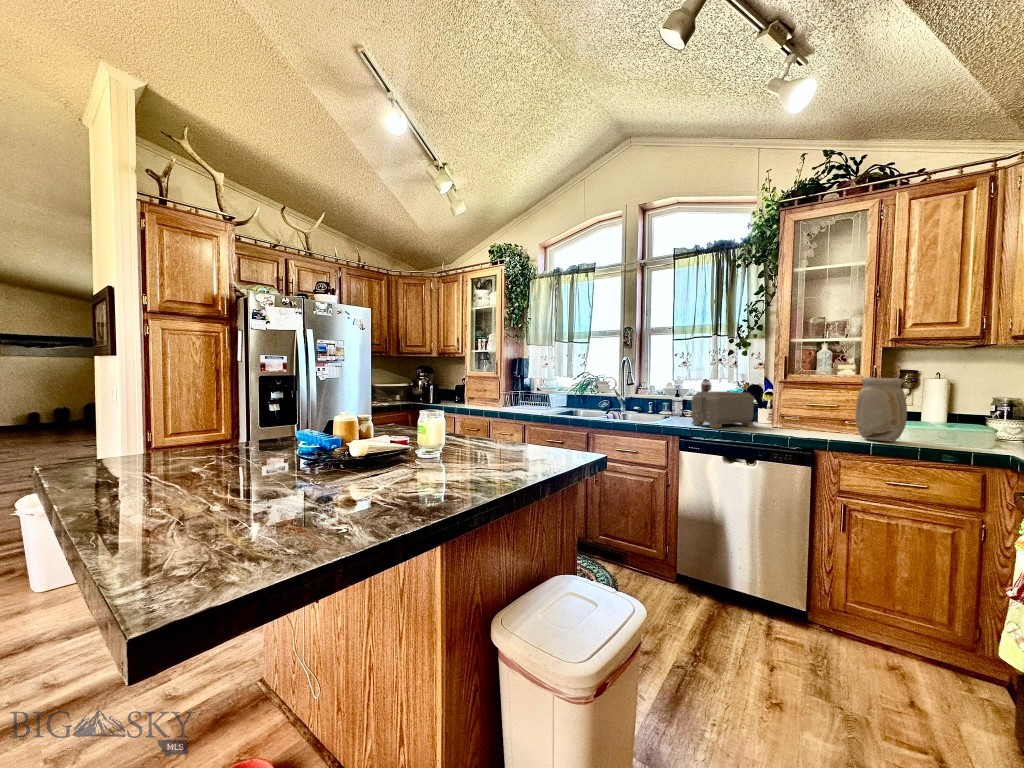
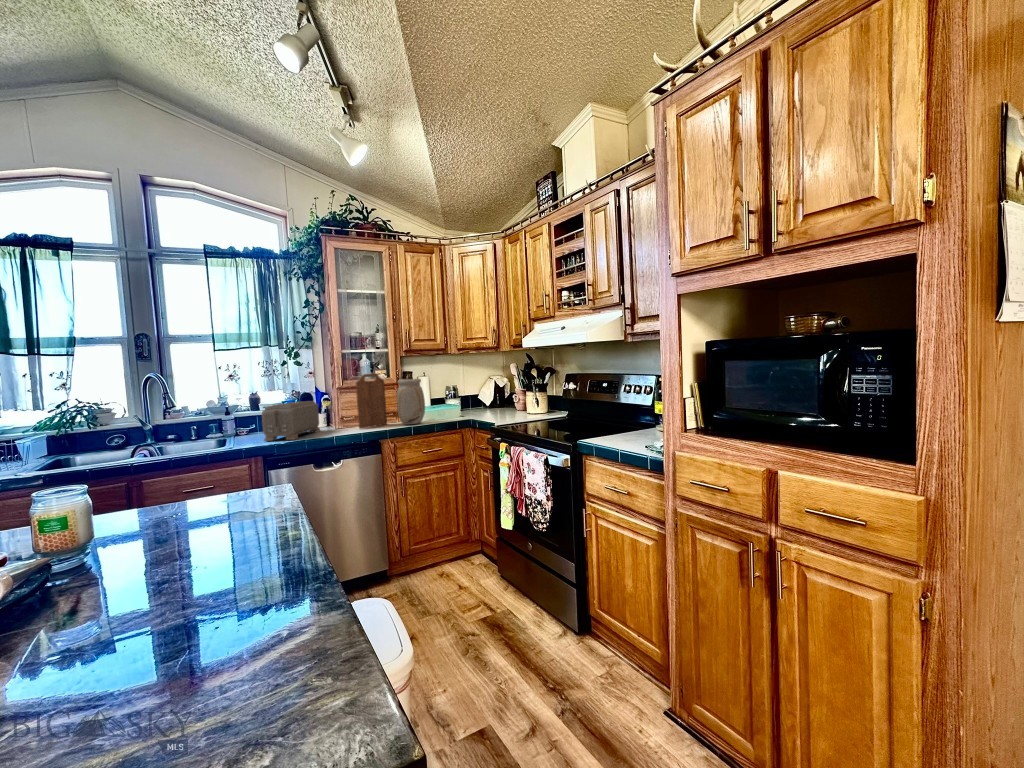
cutting board: none [797,368,845,434] -> present [356,374,387,429]

